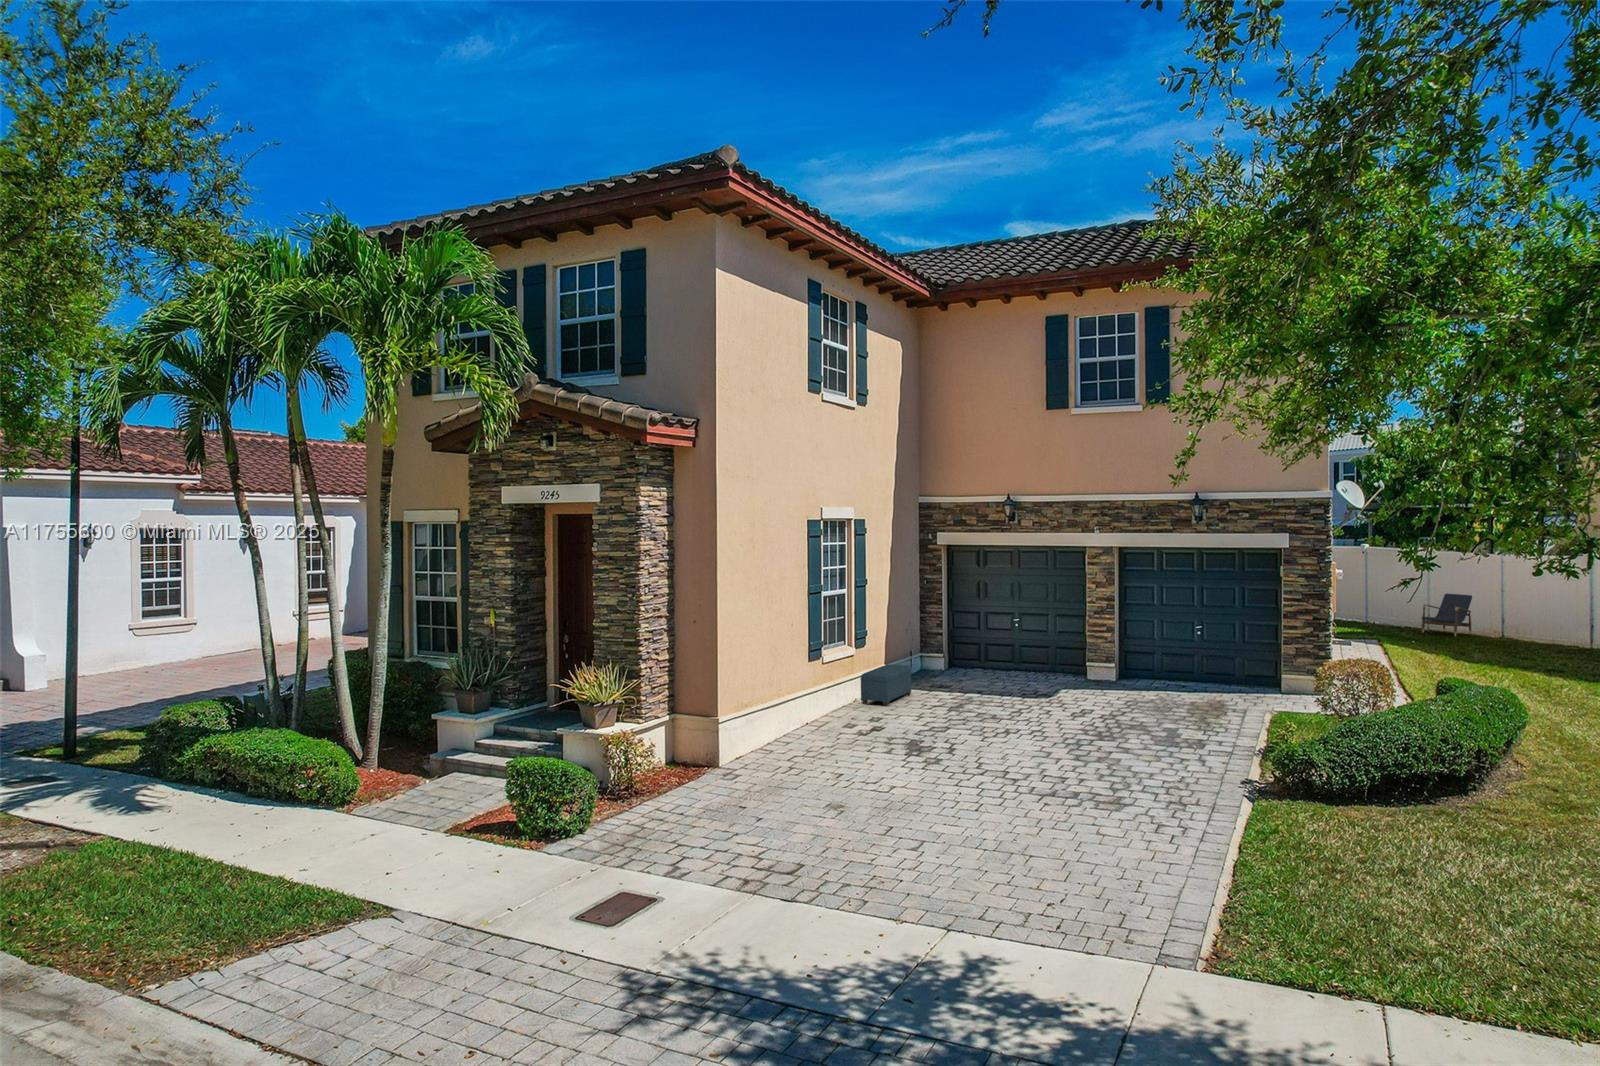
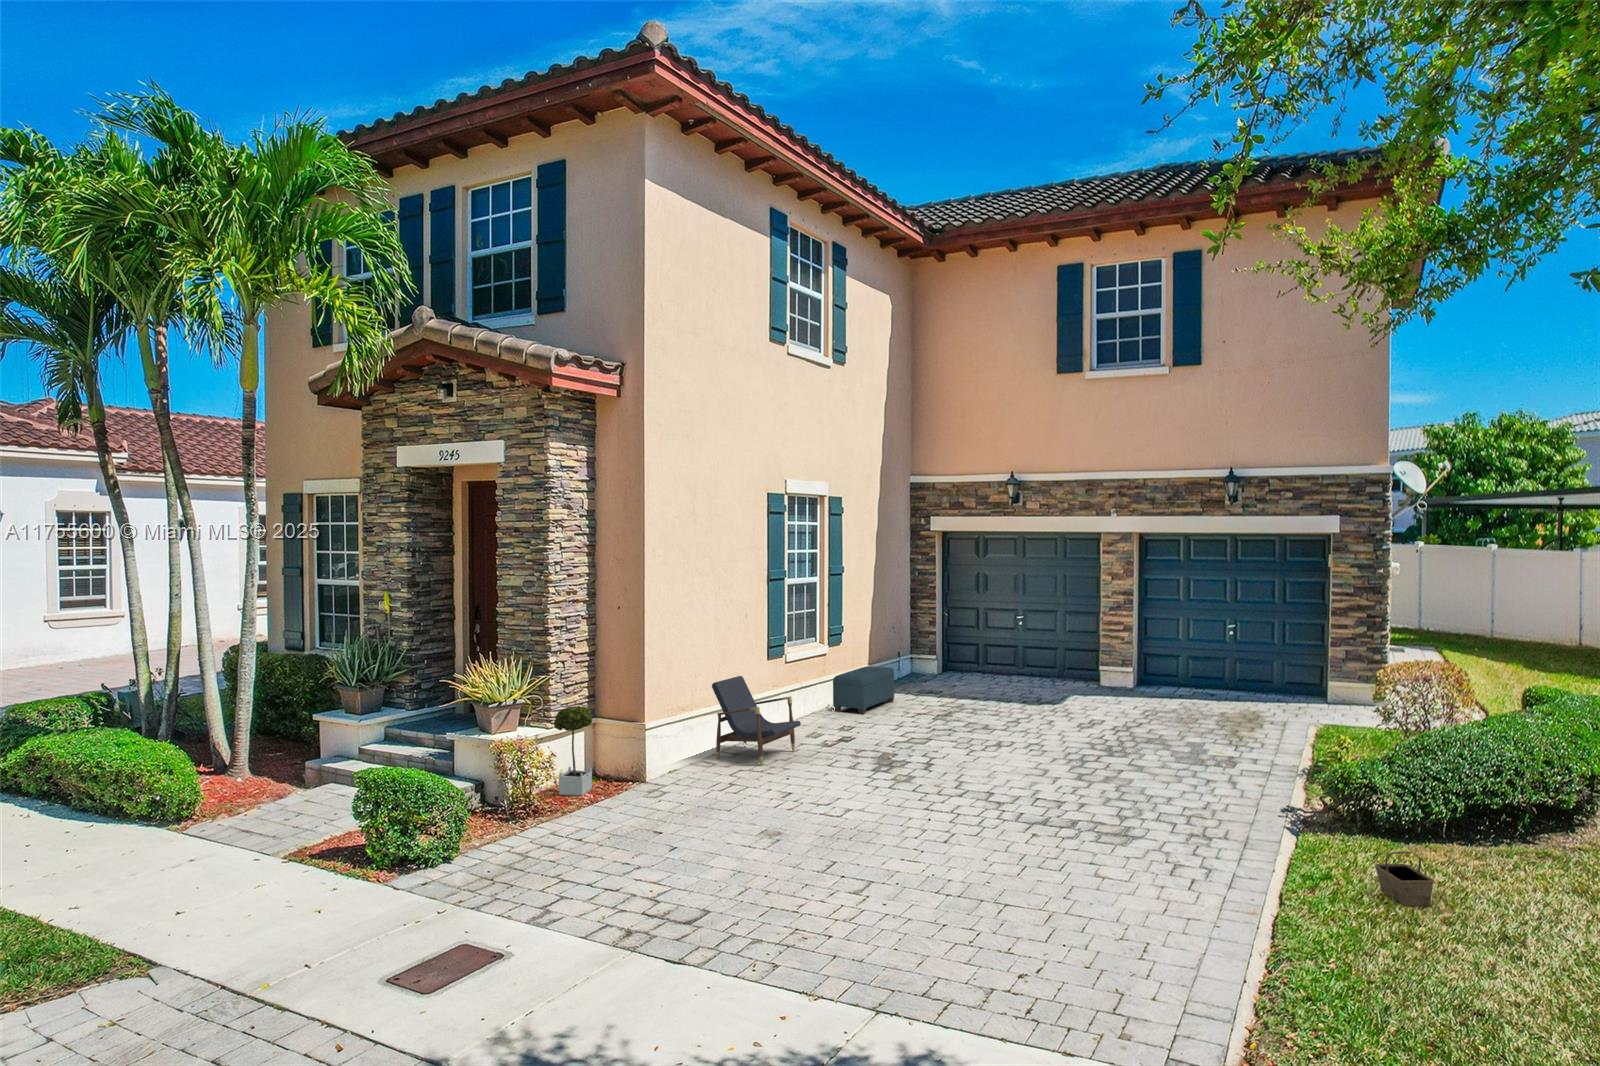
lounge chair: present [1422,594,1472,637] -> present [712,676,801,765]
potted tree: none [648,704,679,778] -> present [554,705,592,796]
basket: none [1311,811,1354,851] -> present [1375,852,1434,906]

